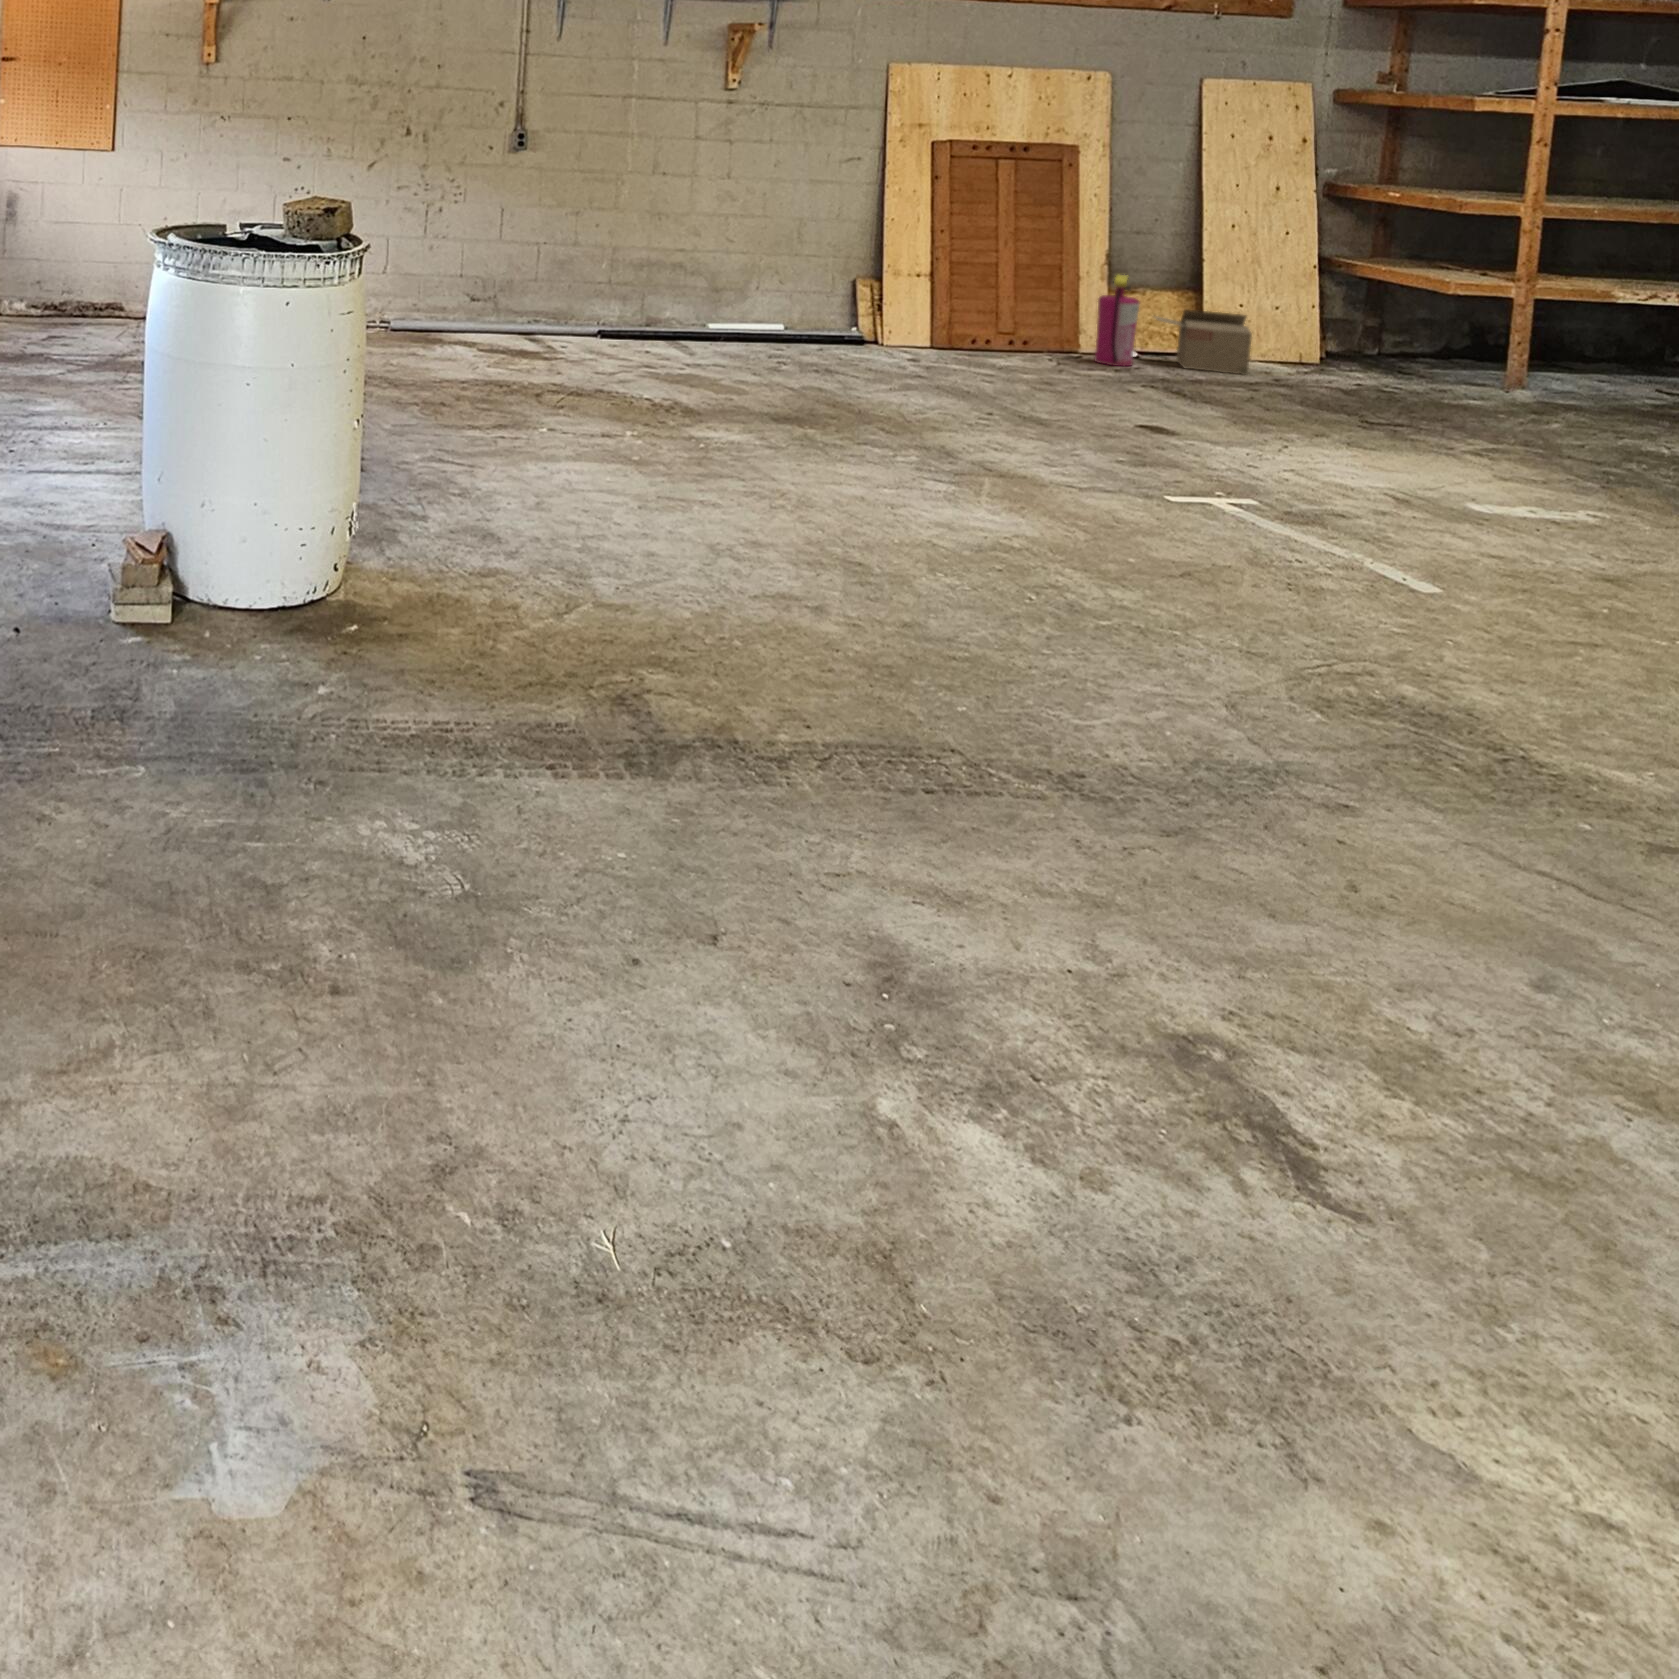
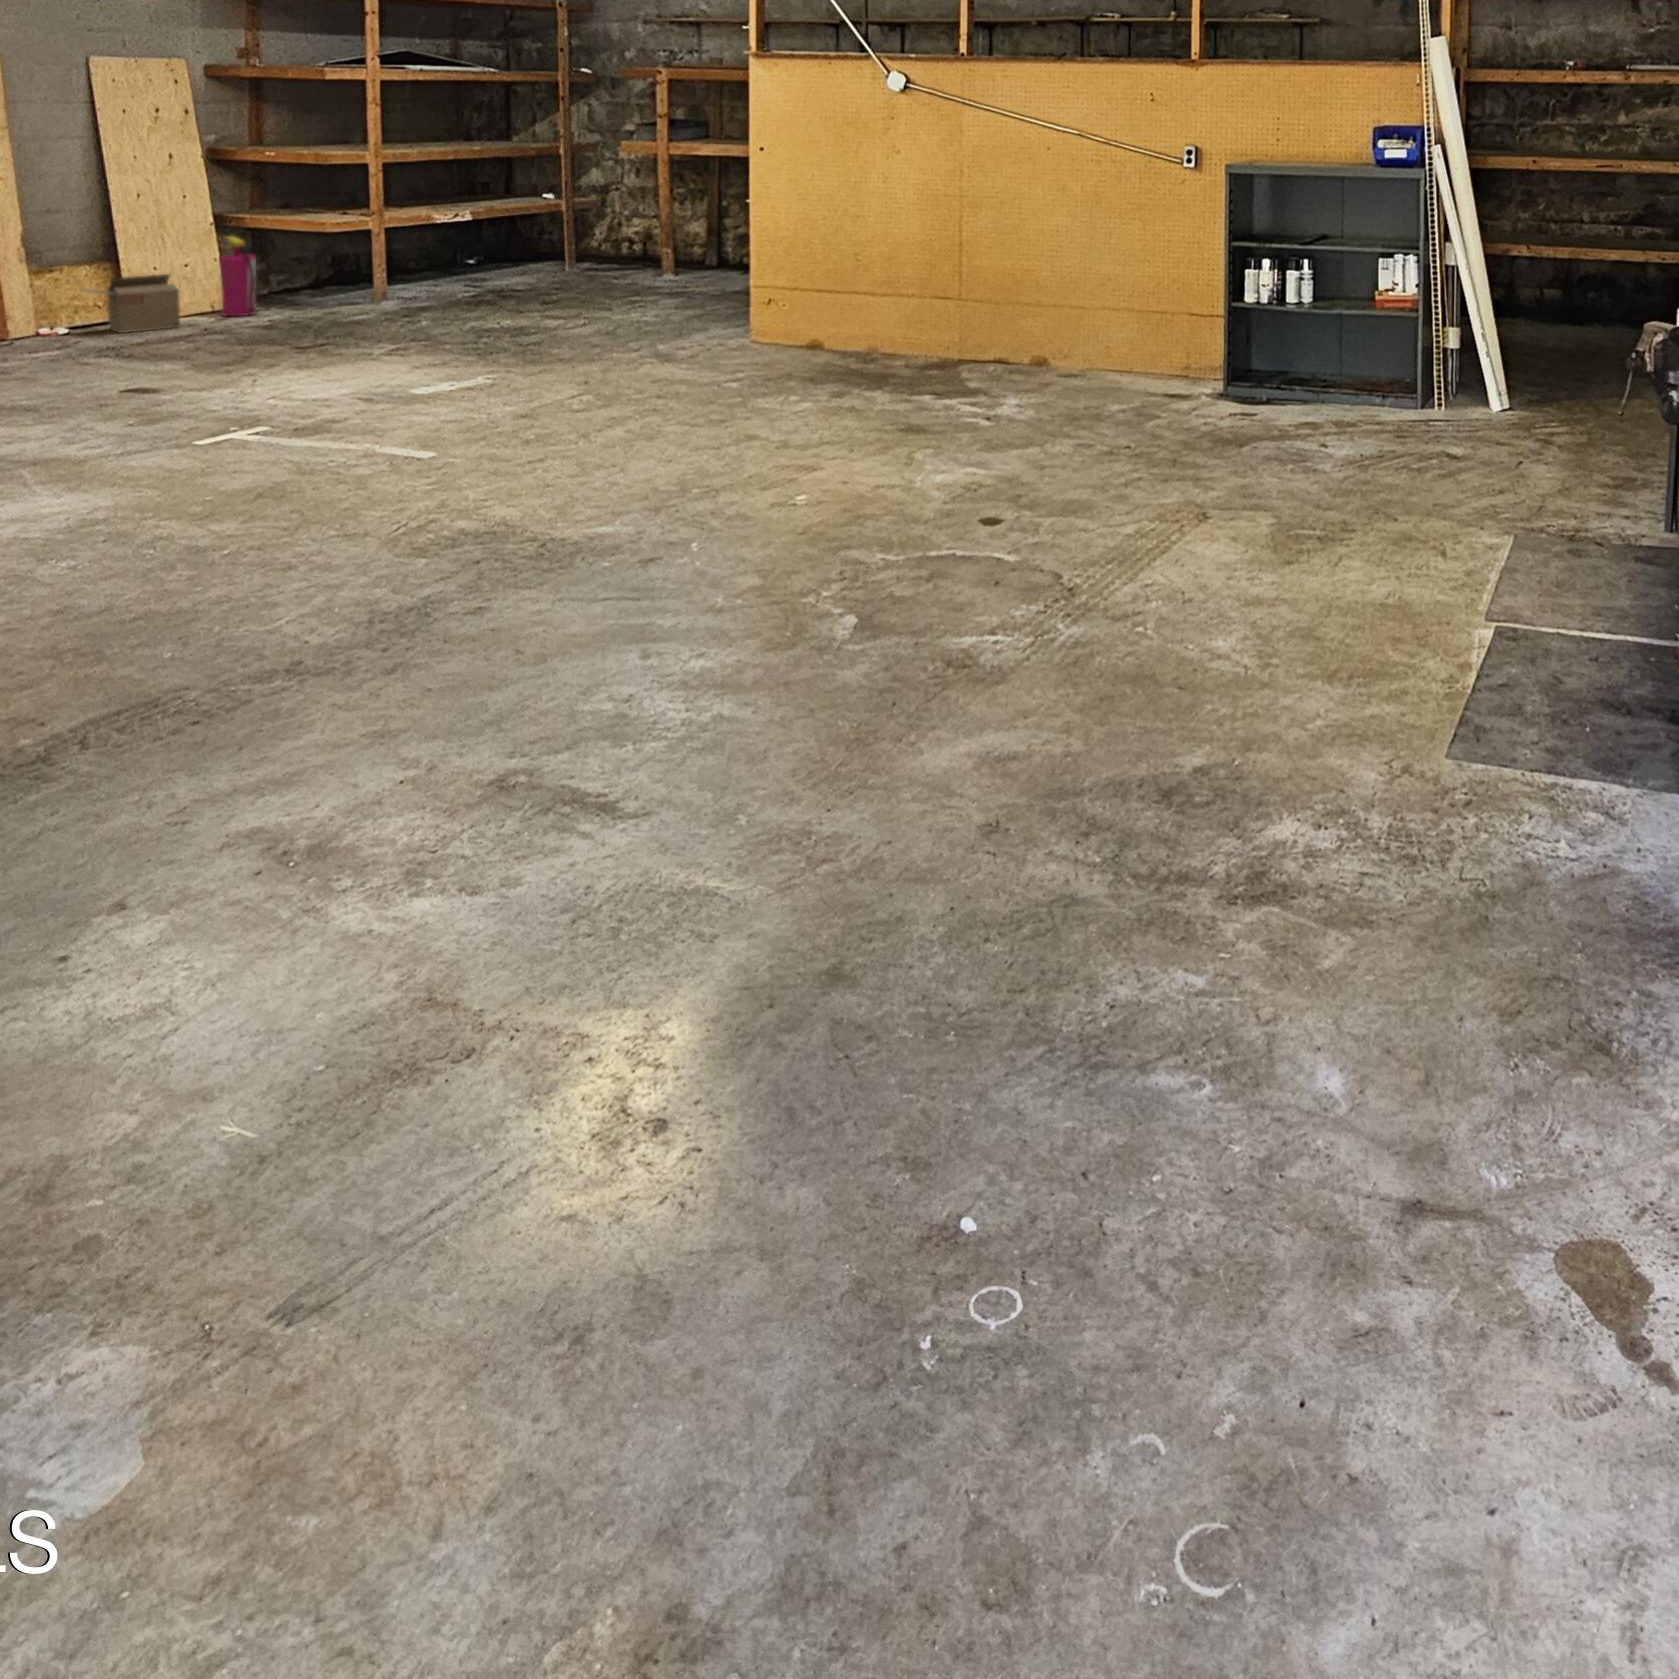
fire extinguisher: present [1095,275,1139,366] -> present [219,237,256,316]

